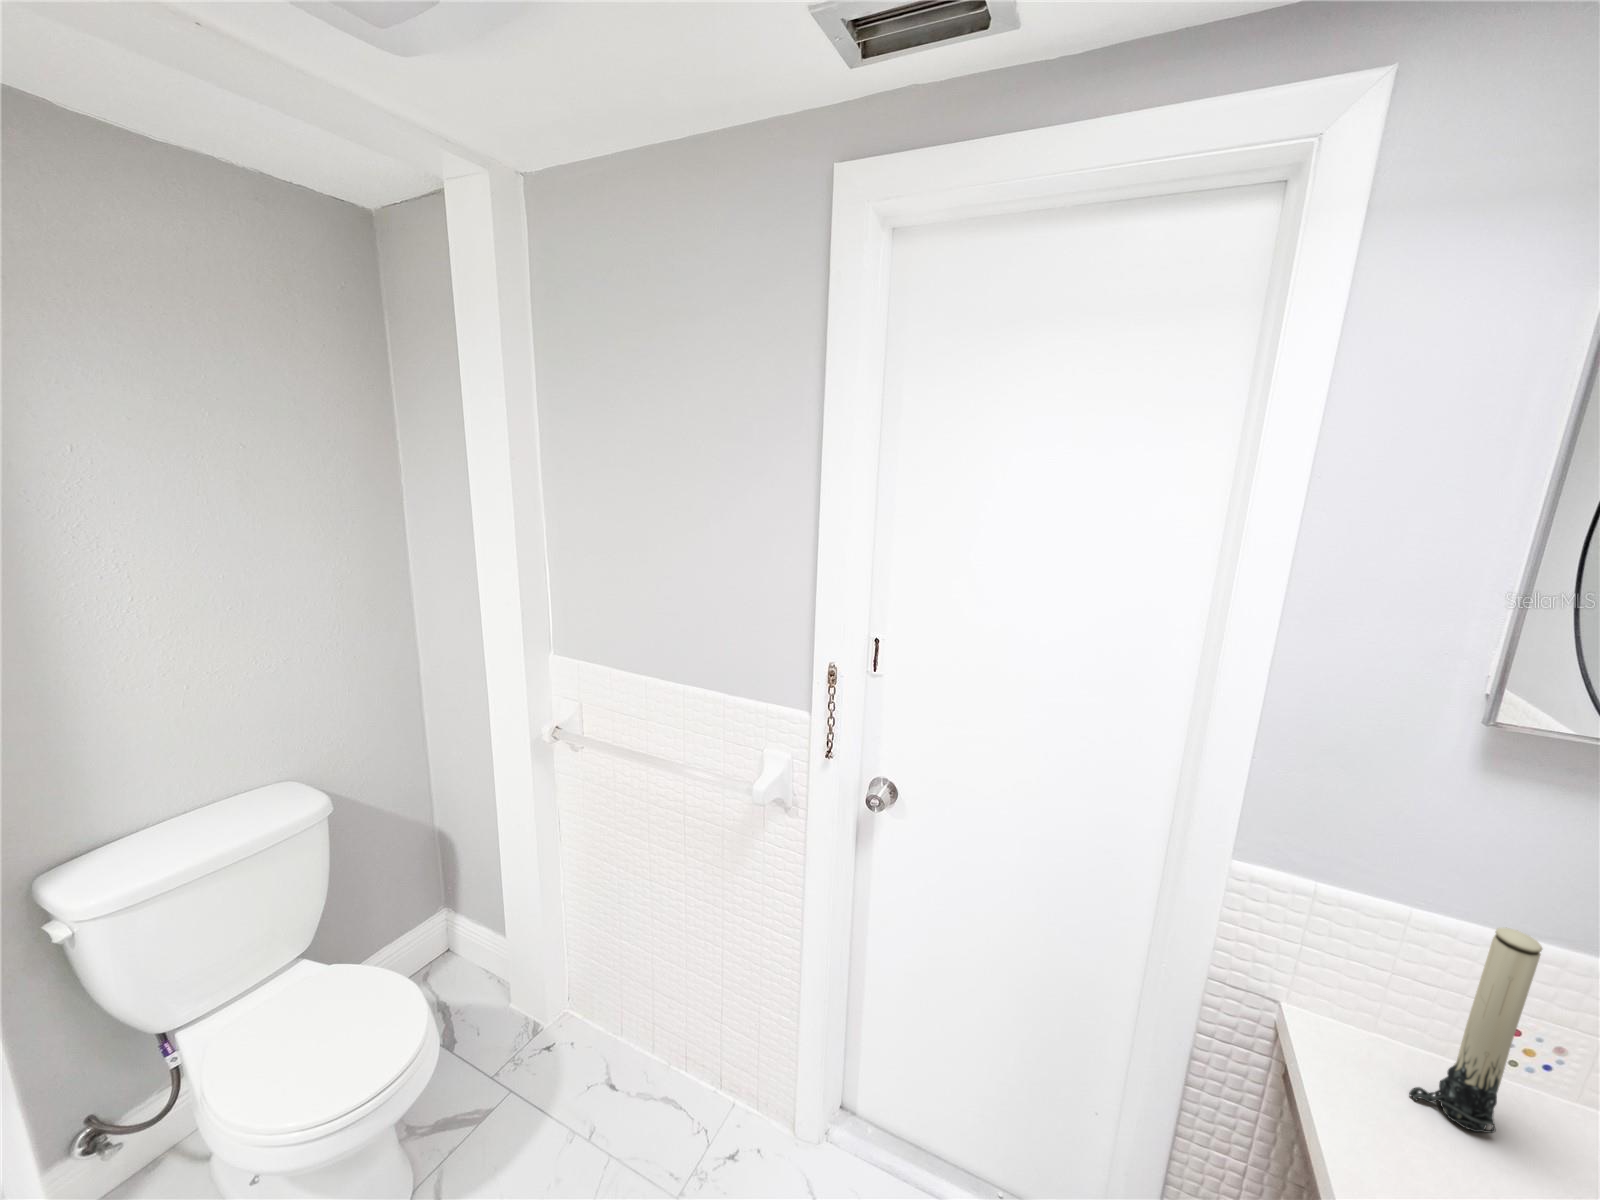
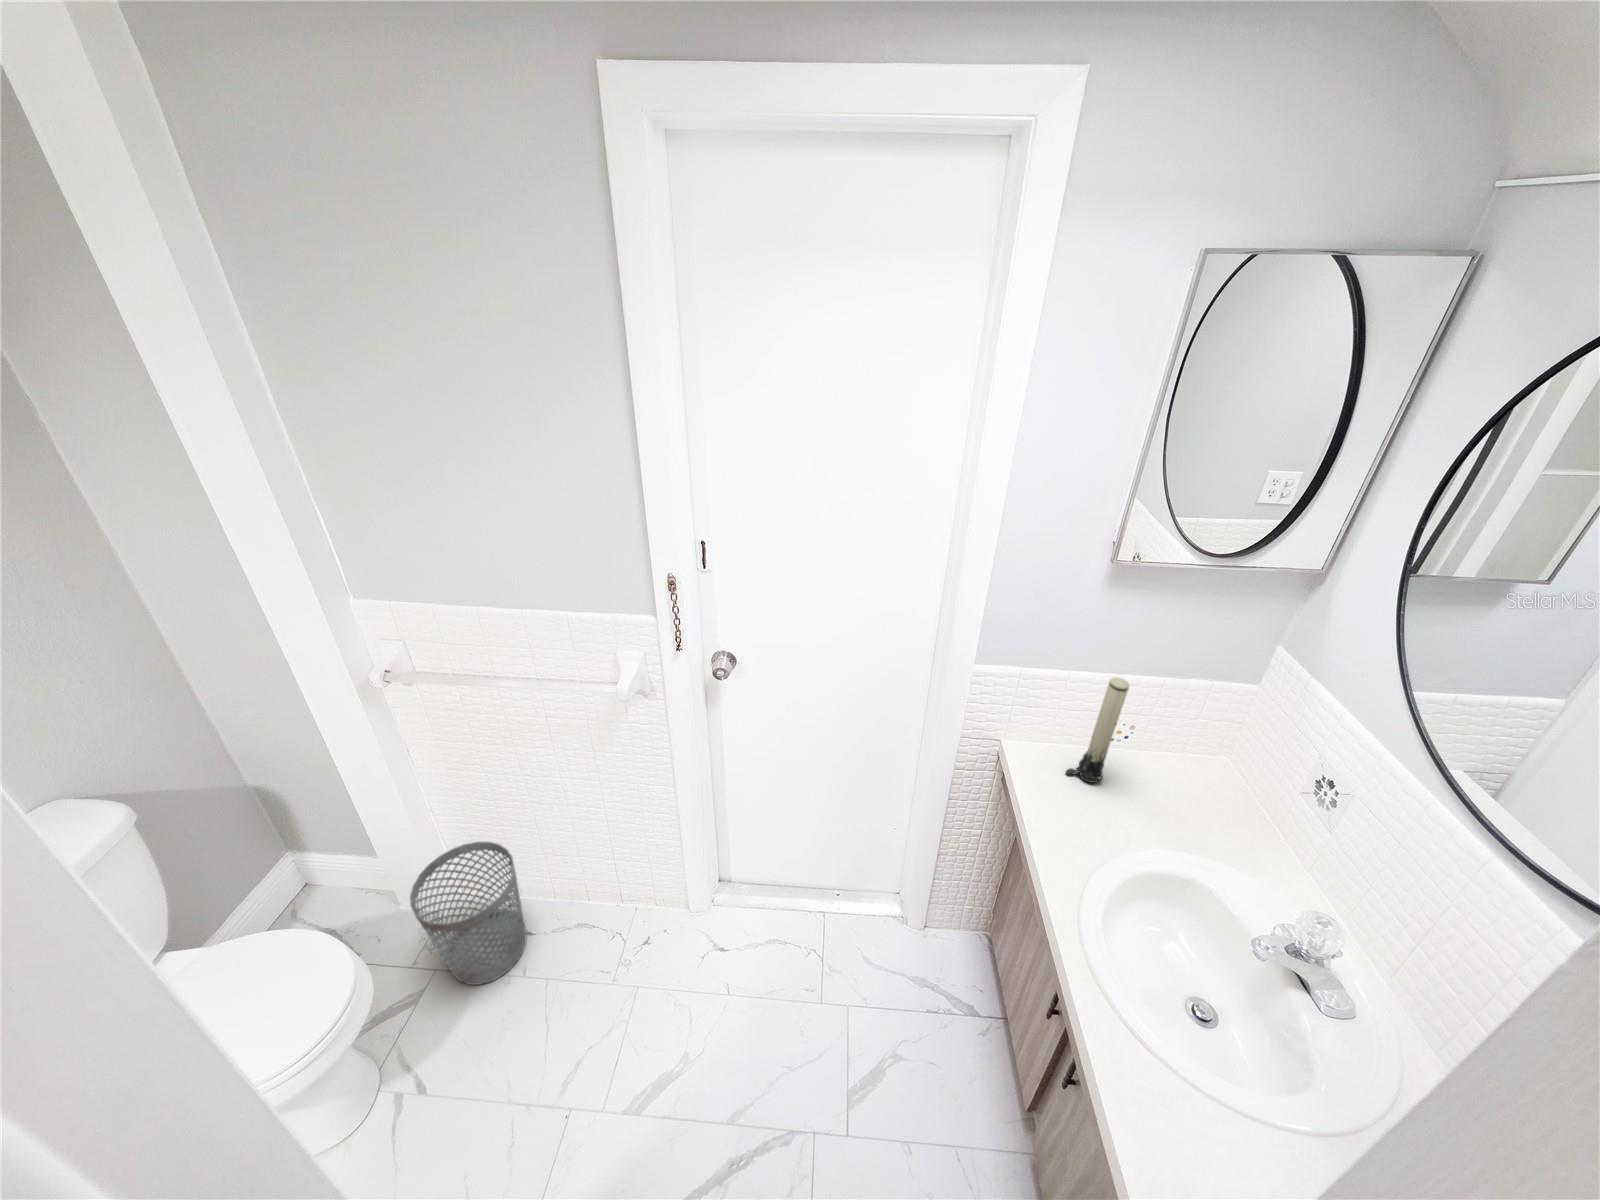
wastebasket: none [506,946,618,1131] -> present [410,842,526,985]

